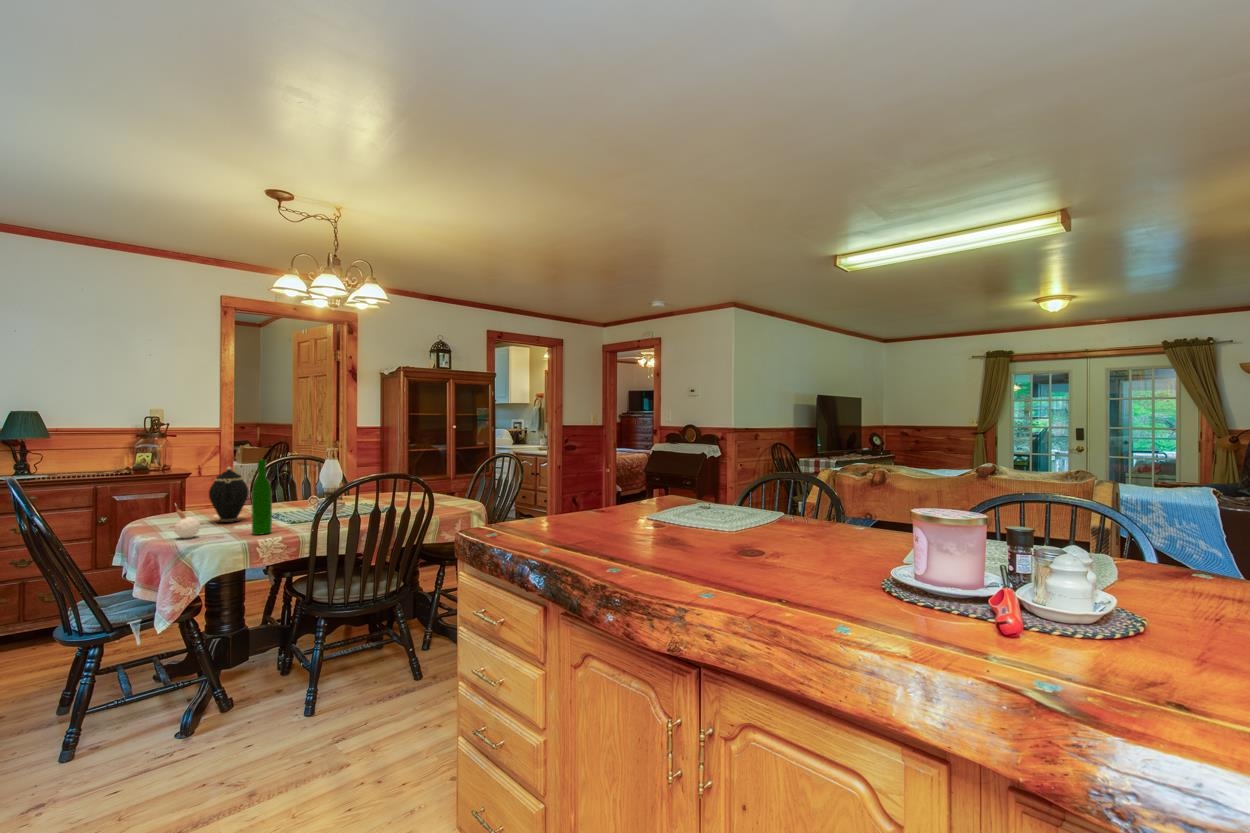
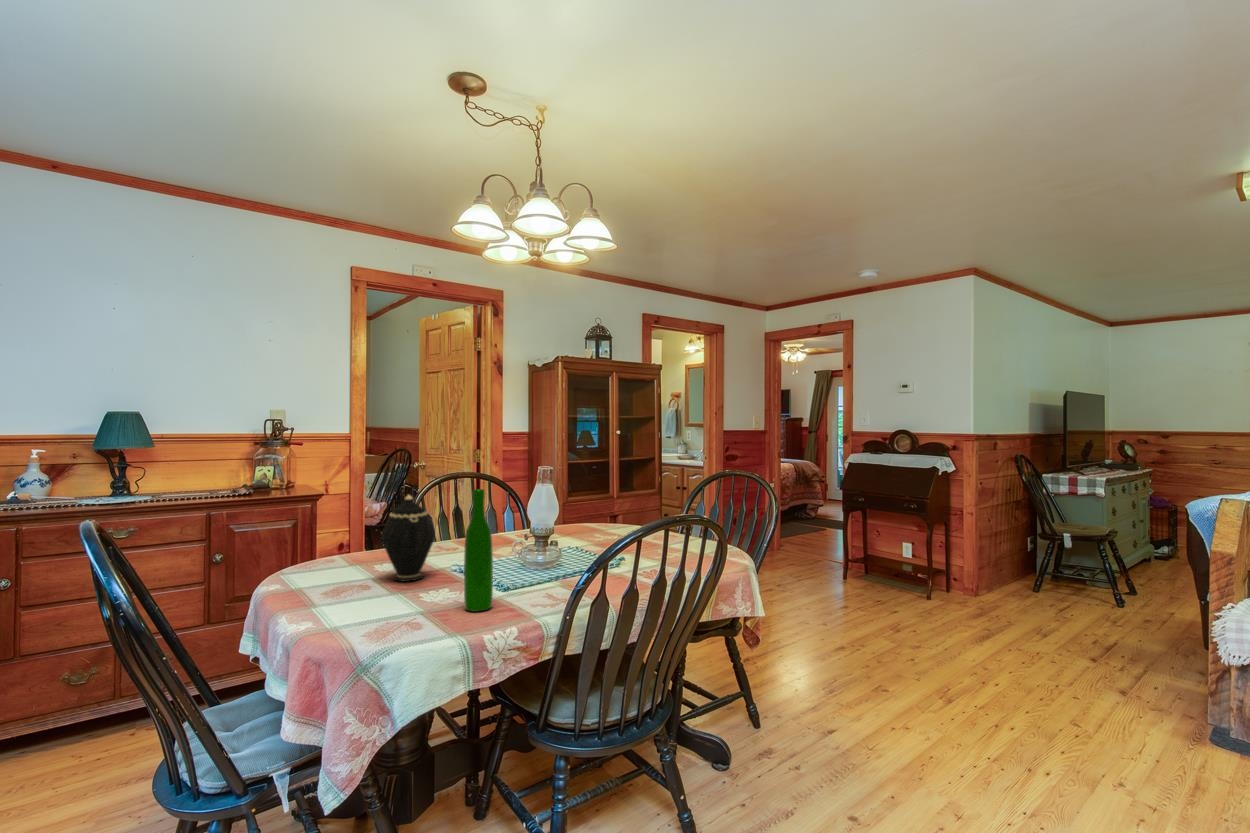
candle: present [175,508,200,538] -> none [352,559,389,617]

